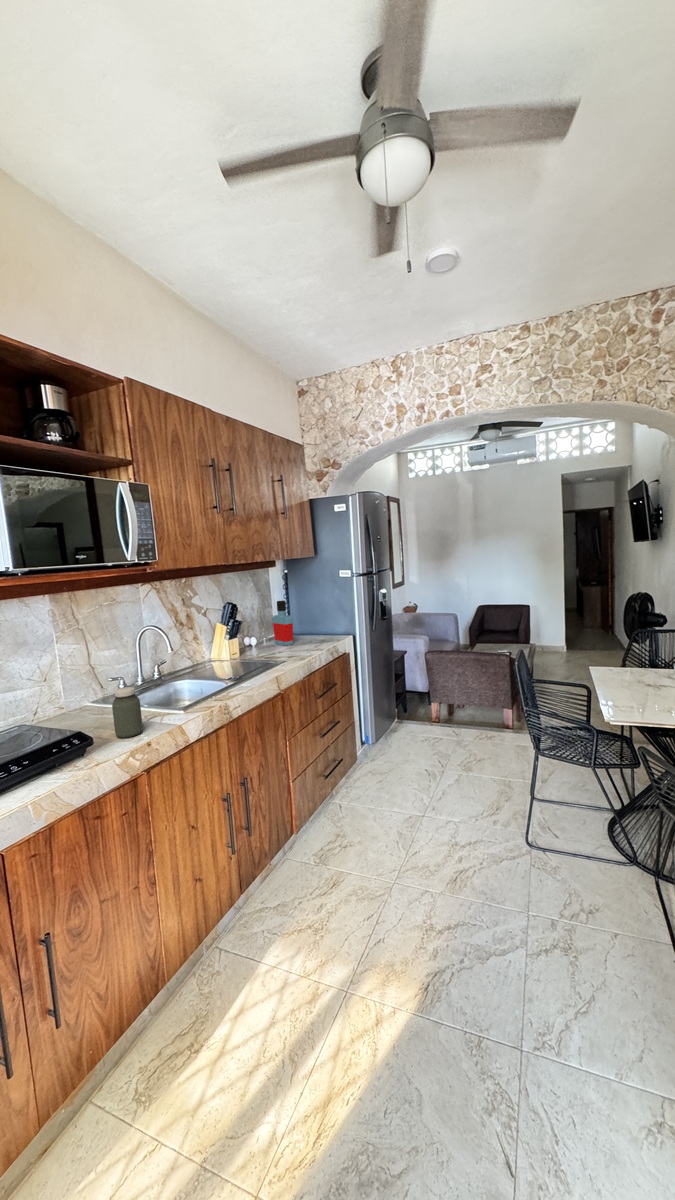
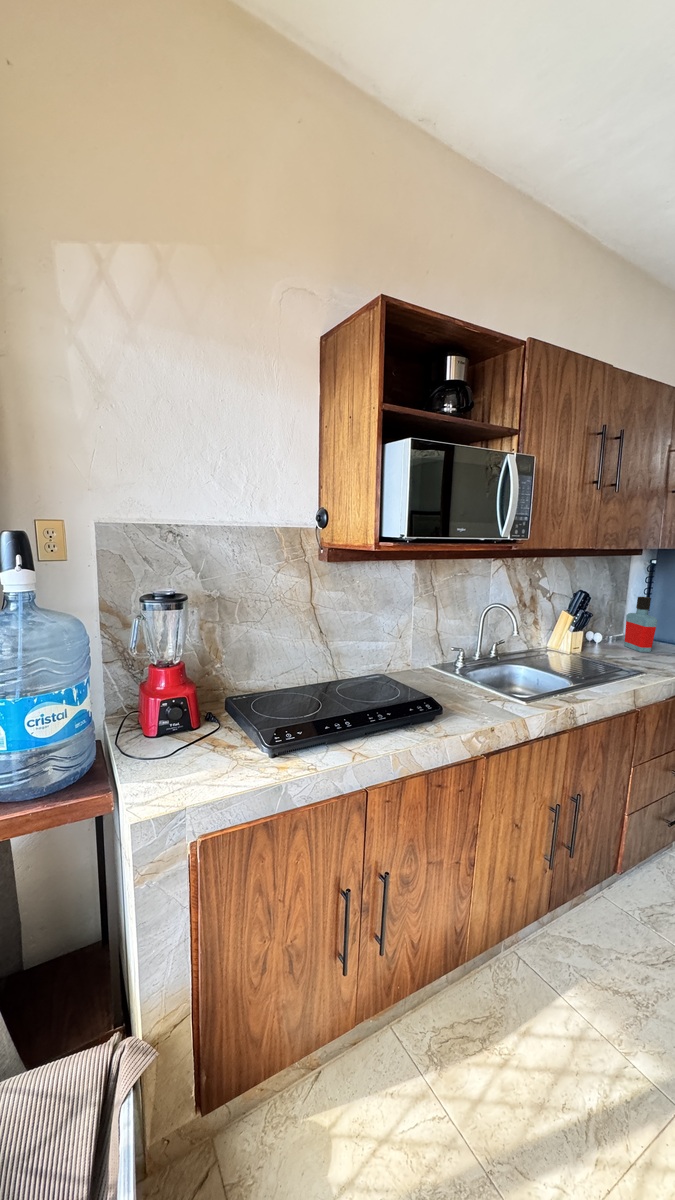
jar: present [112,687,143,738] -> none [461,665,489,717]

